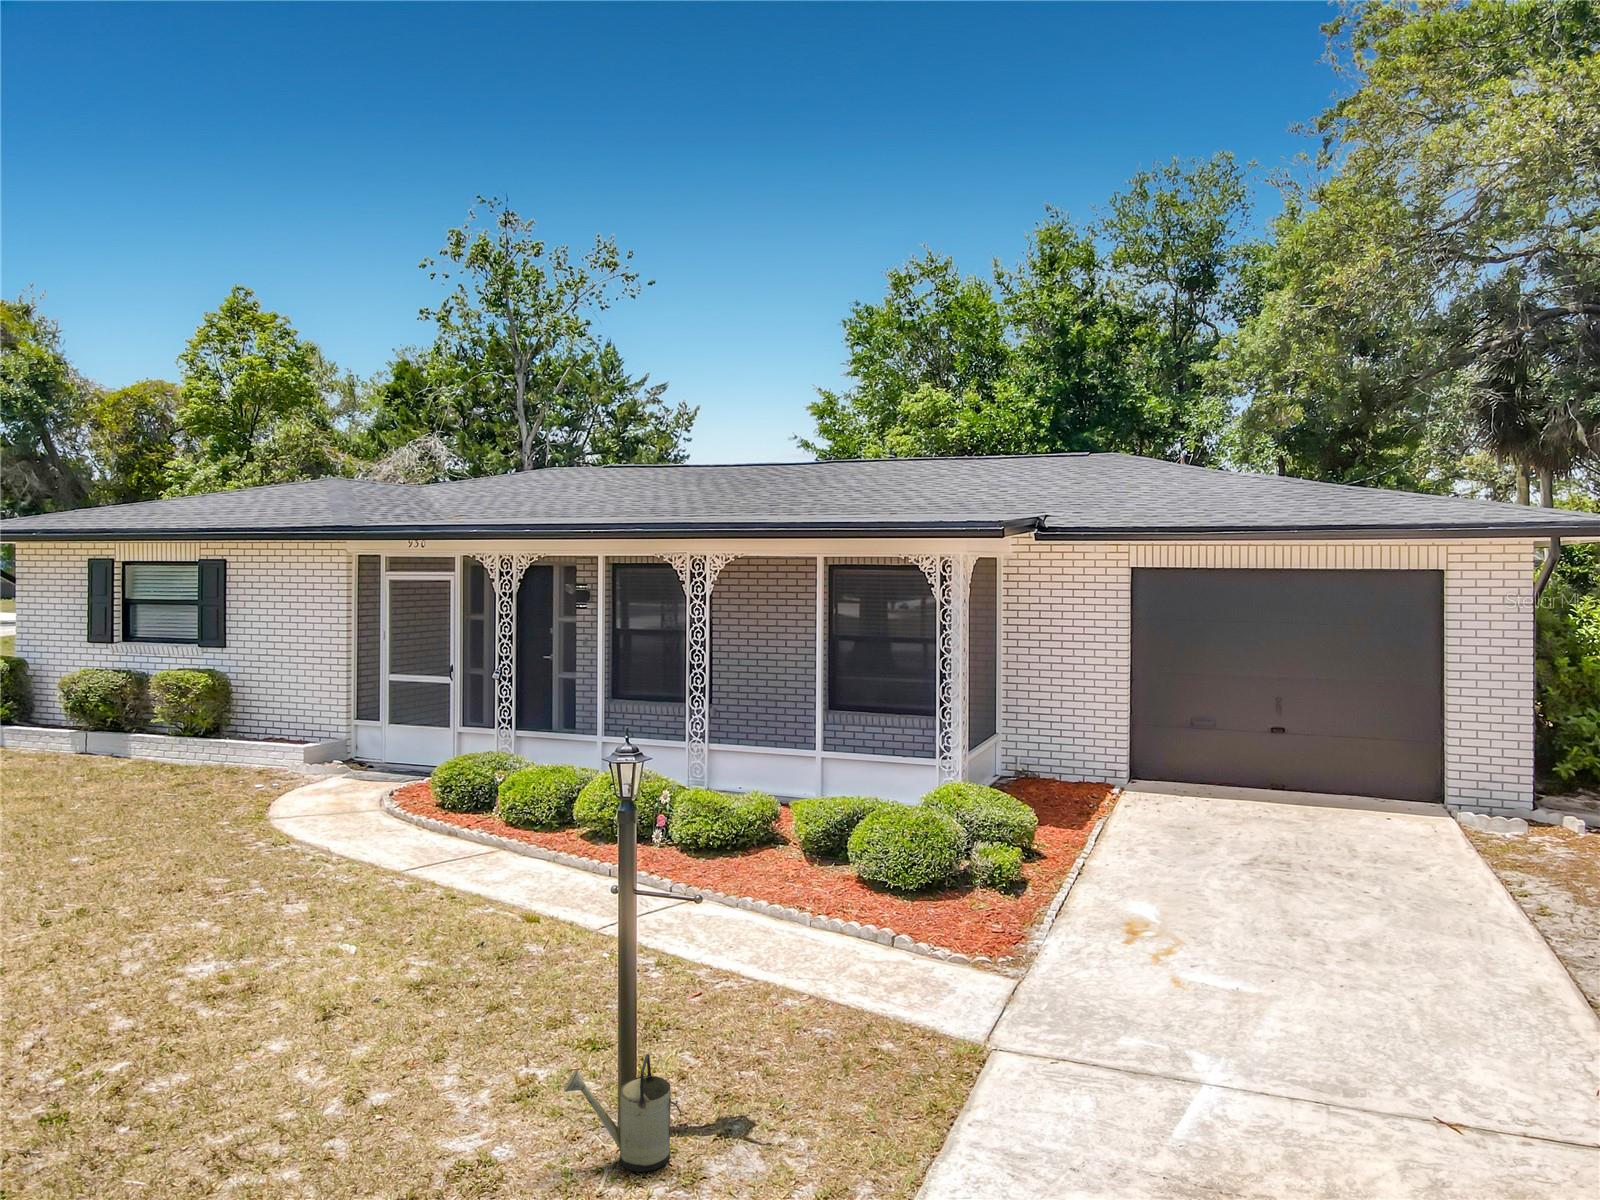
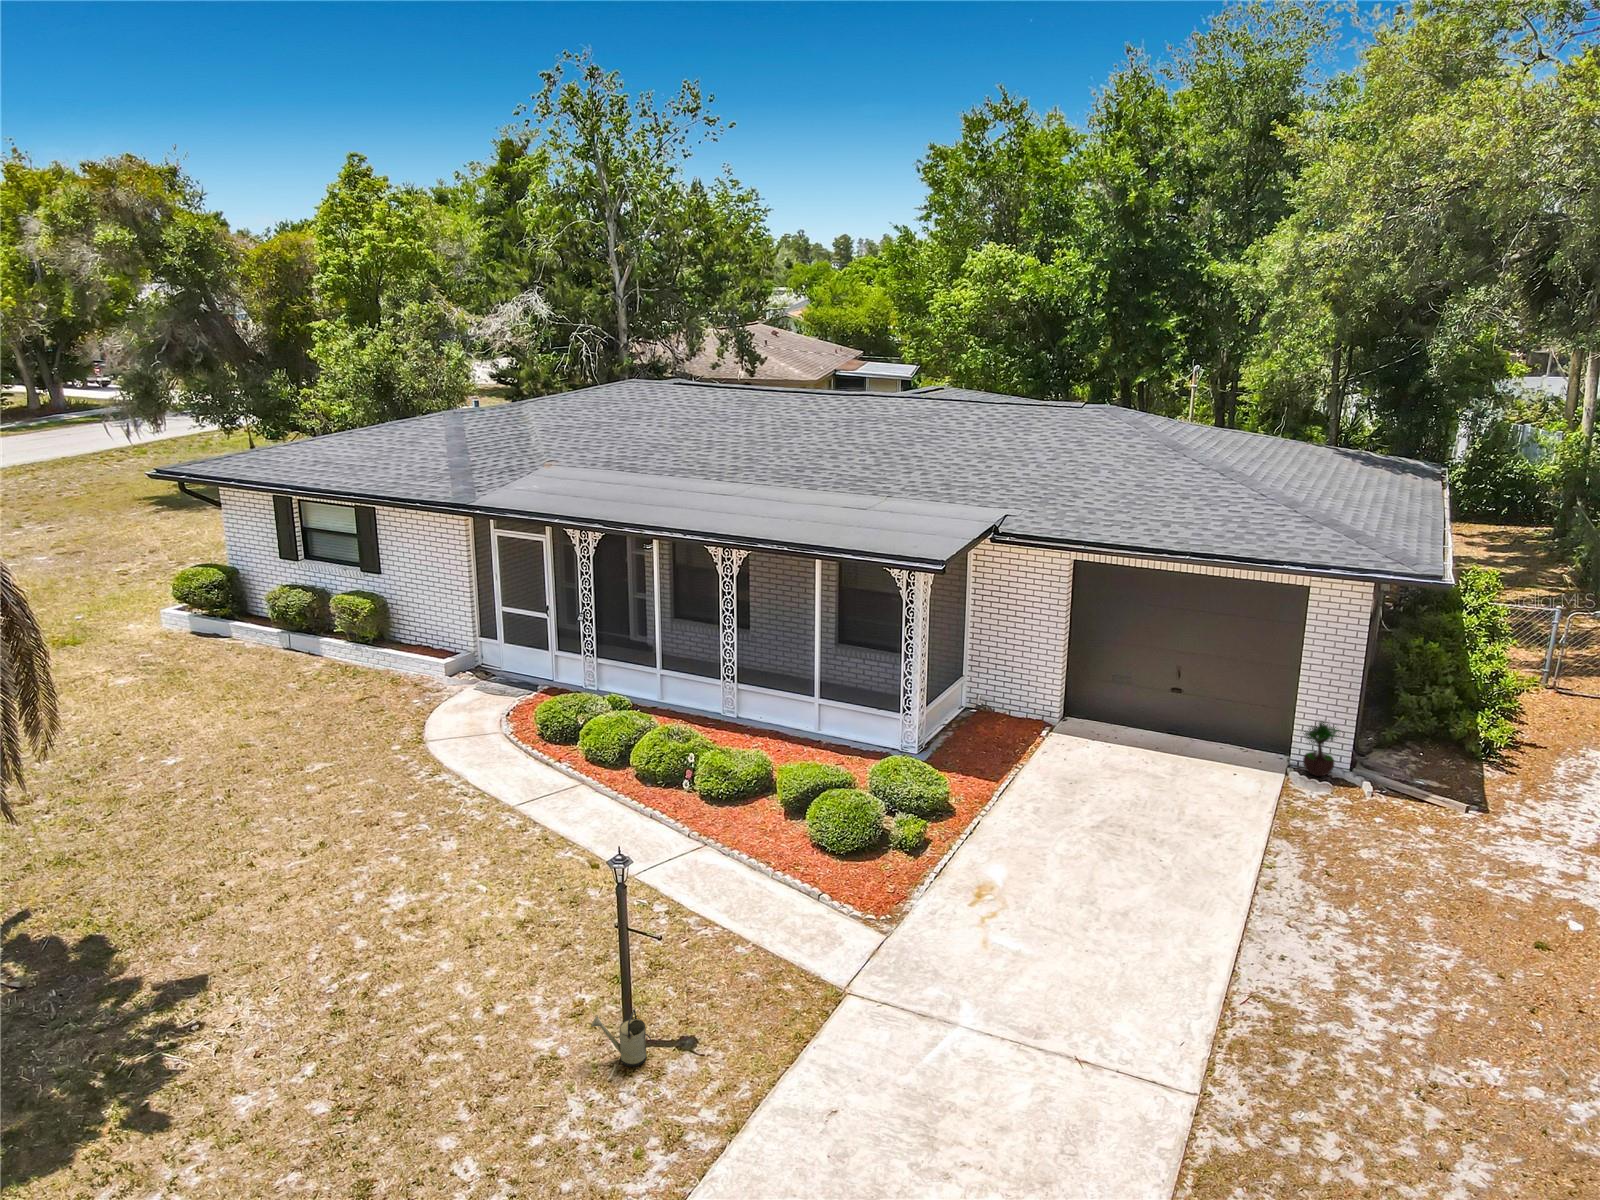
potted tree: none [1442,734,1500,818] -> present [1303,721,1343,776]

